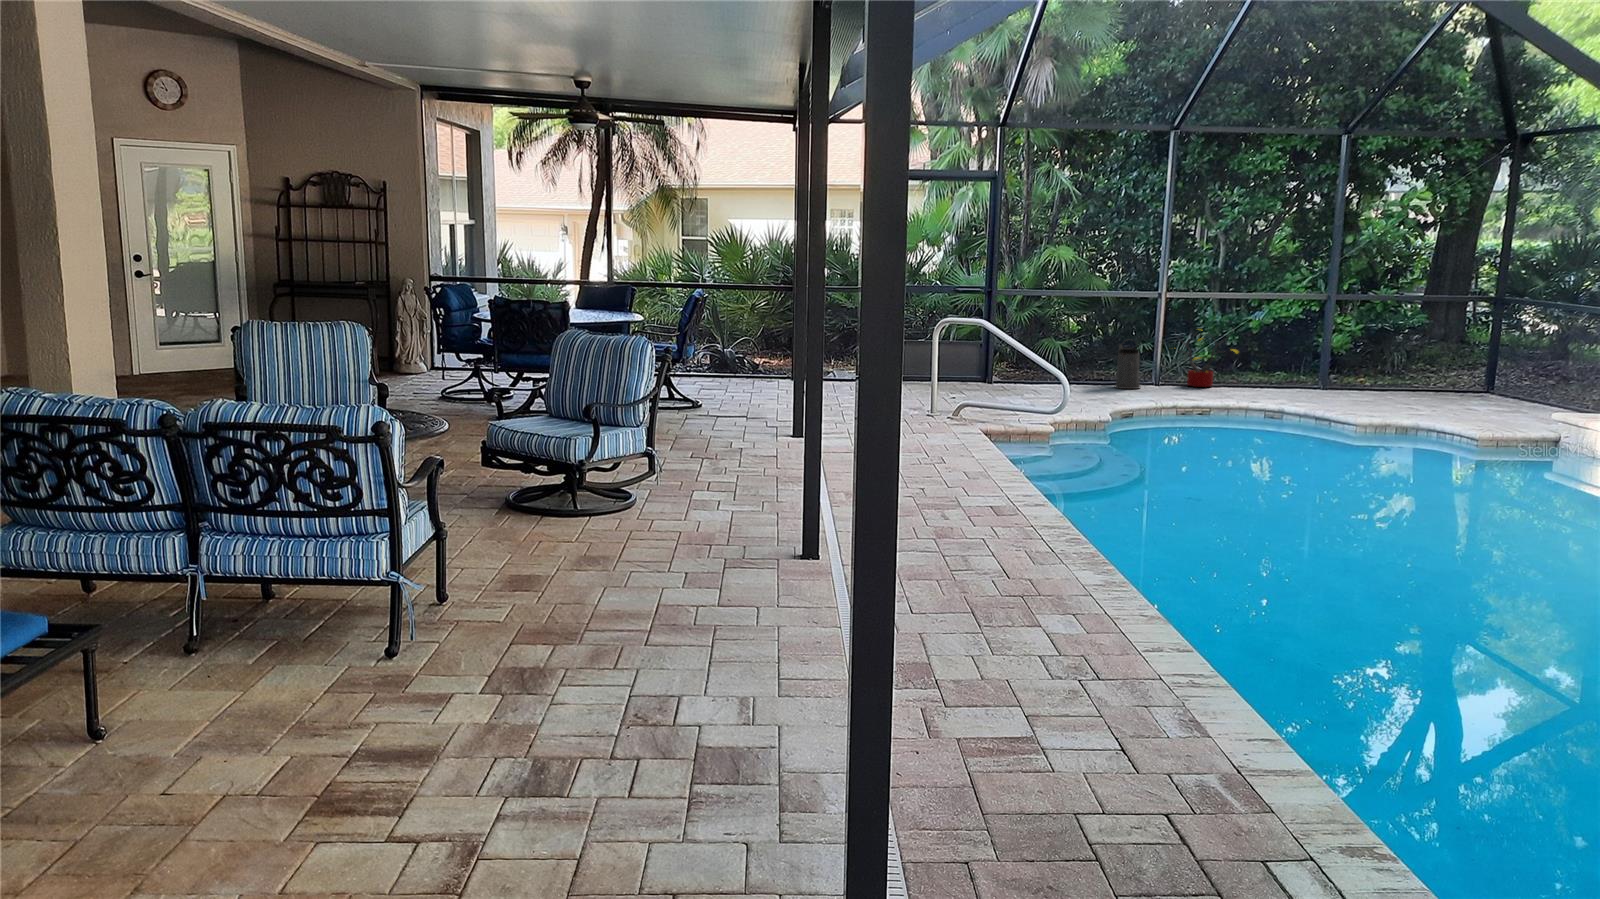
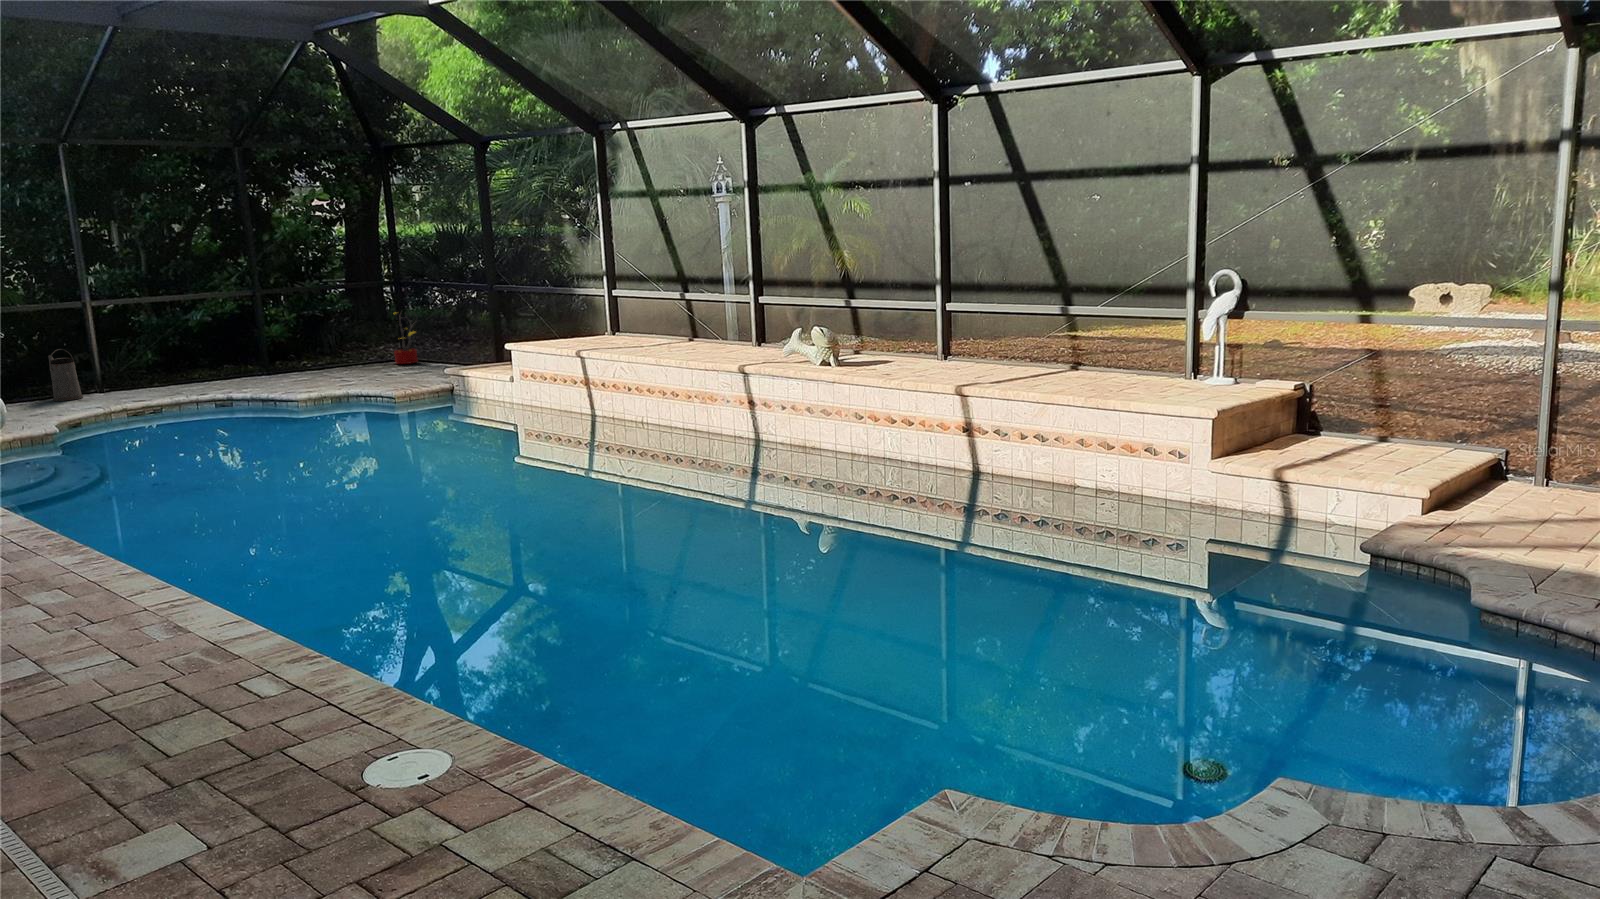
decorative plant: present [1181,337,1238,387] -> present [394,316,418,364]

